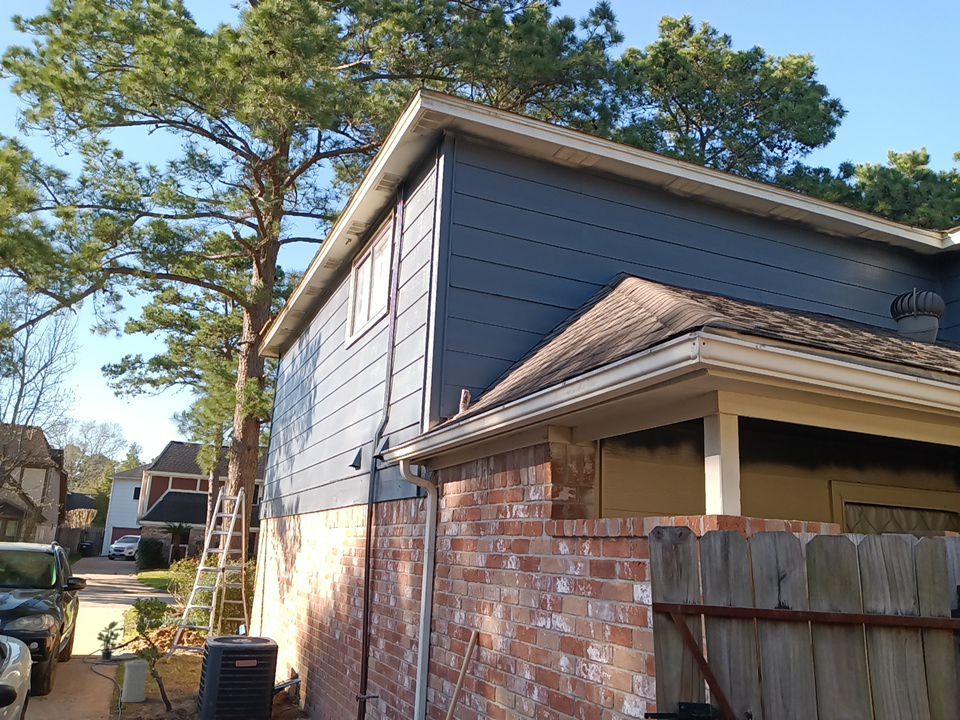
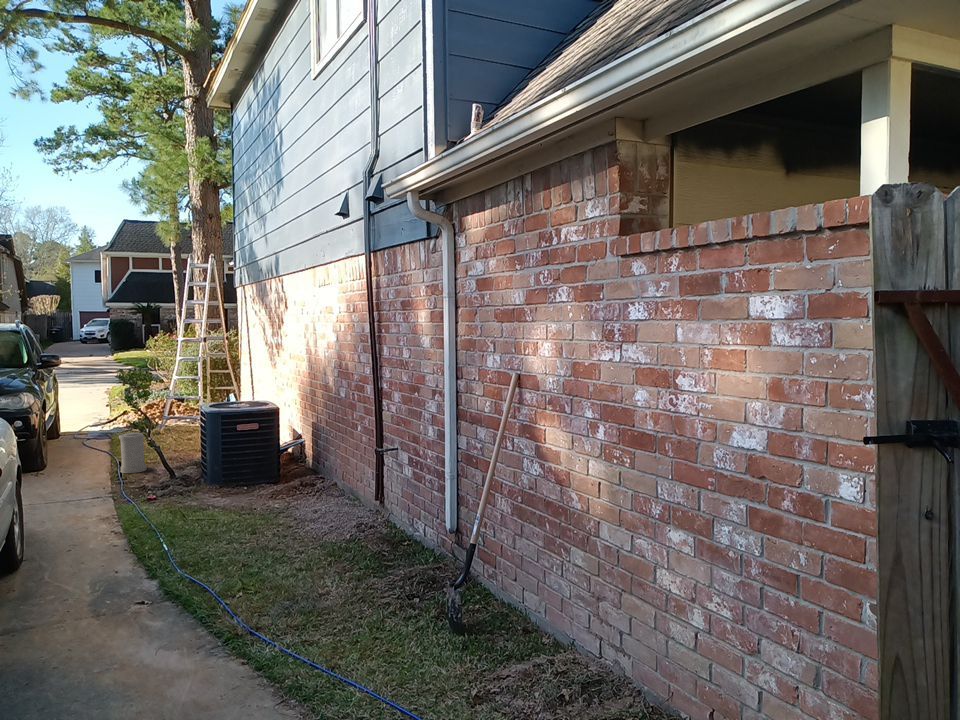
potted plant: present [97,621,120,662] -> none [85,398,108,437]

